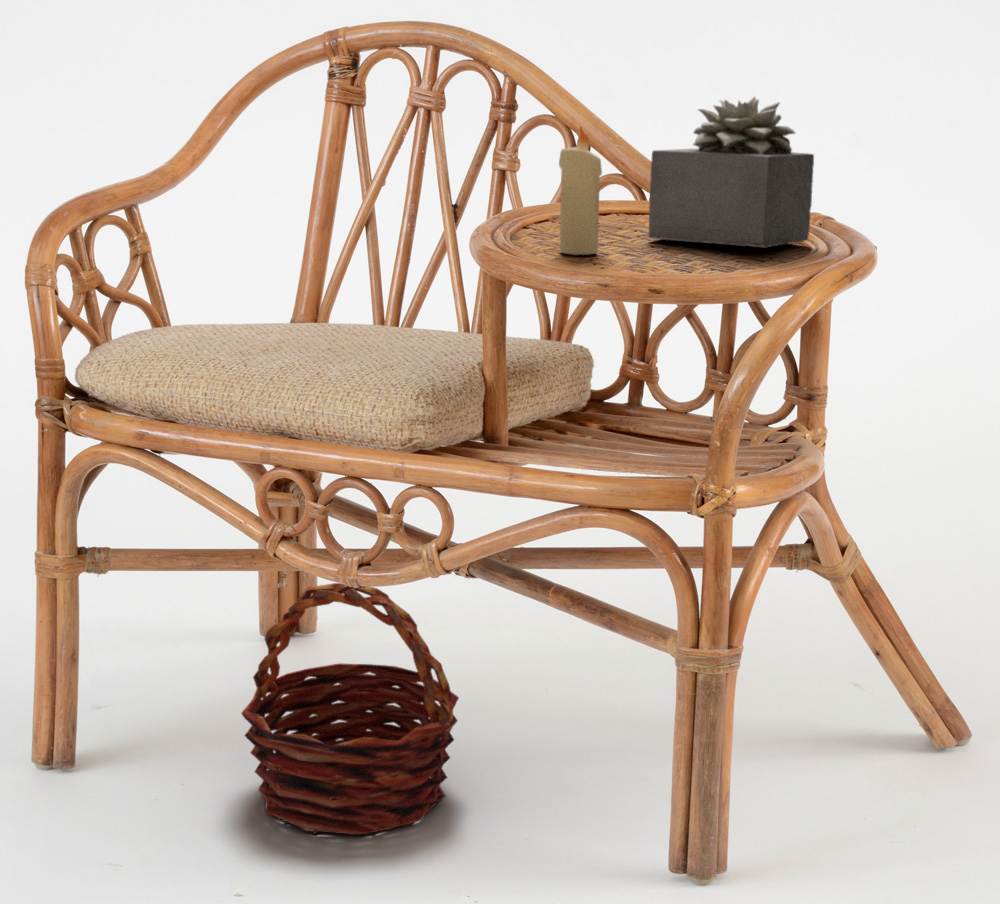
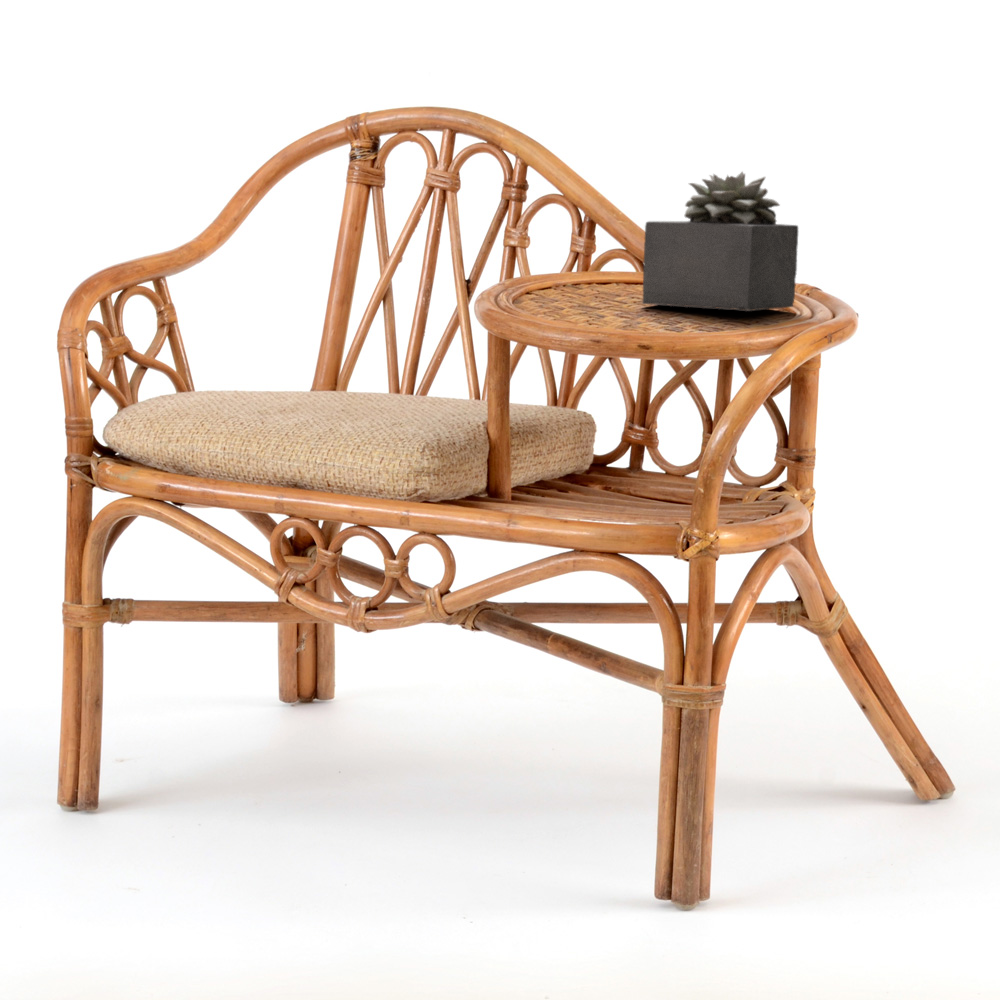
candle: present [559,127,602,255] -> none [556,197,596,316]
basket: present [241,583,459,835] -> none [254,627,462,867]

